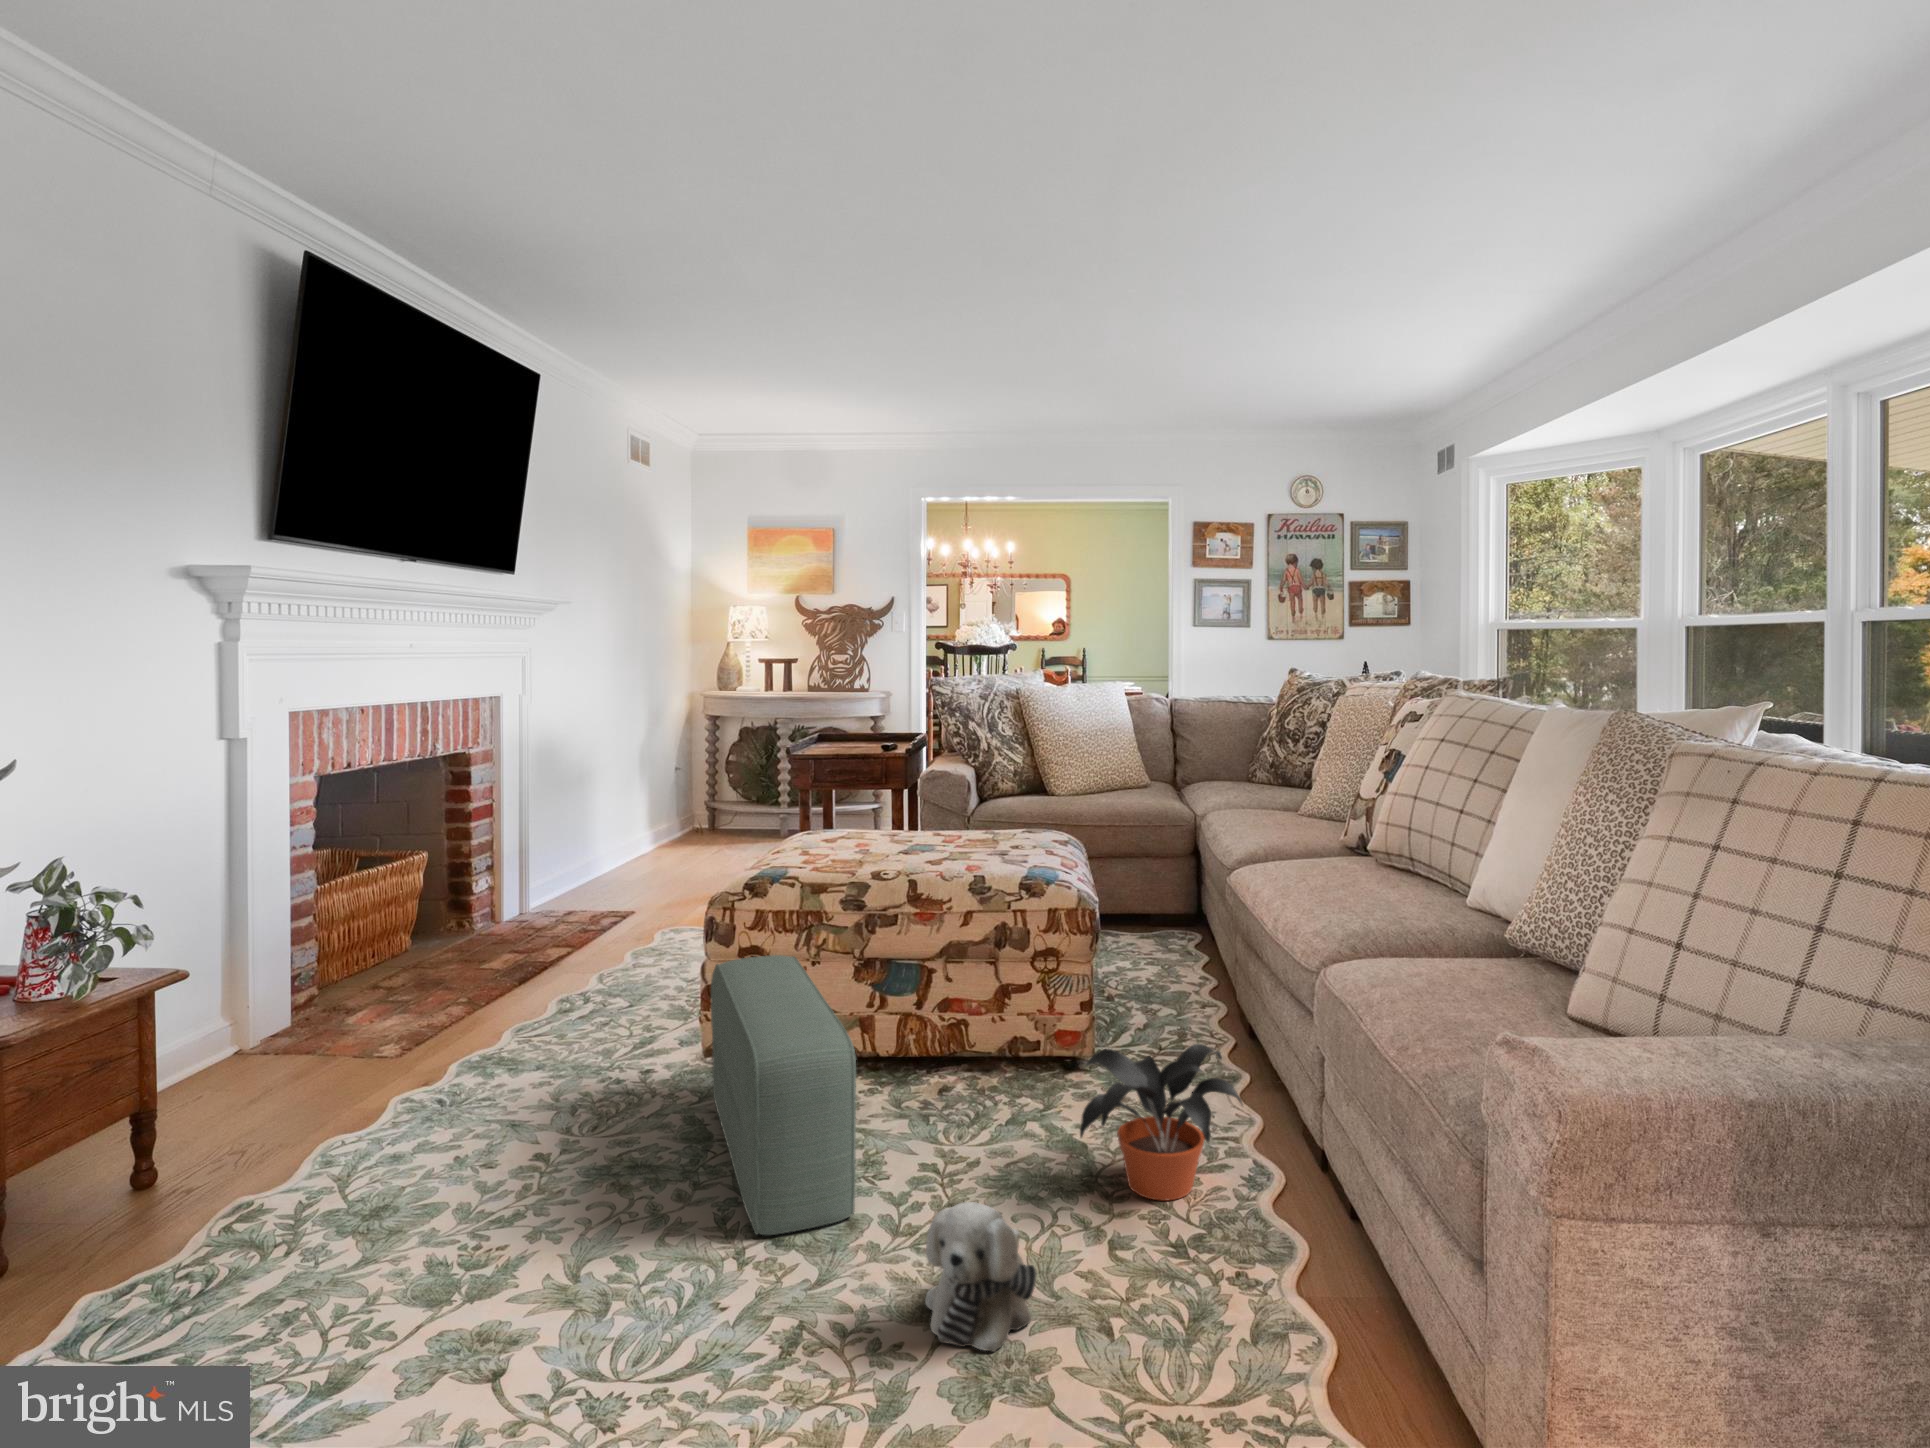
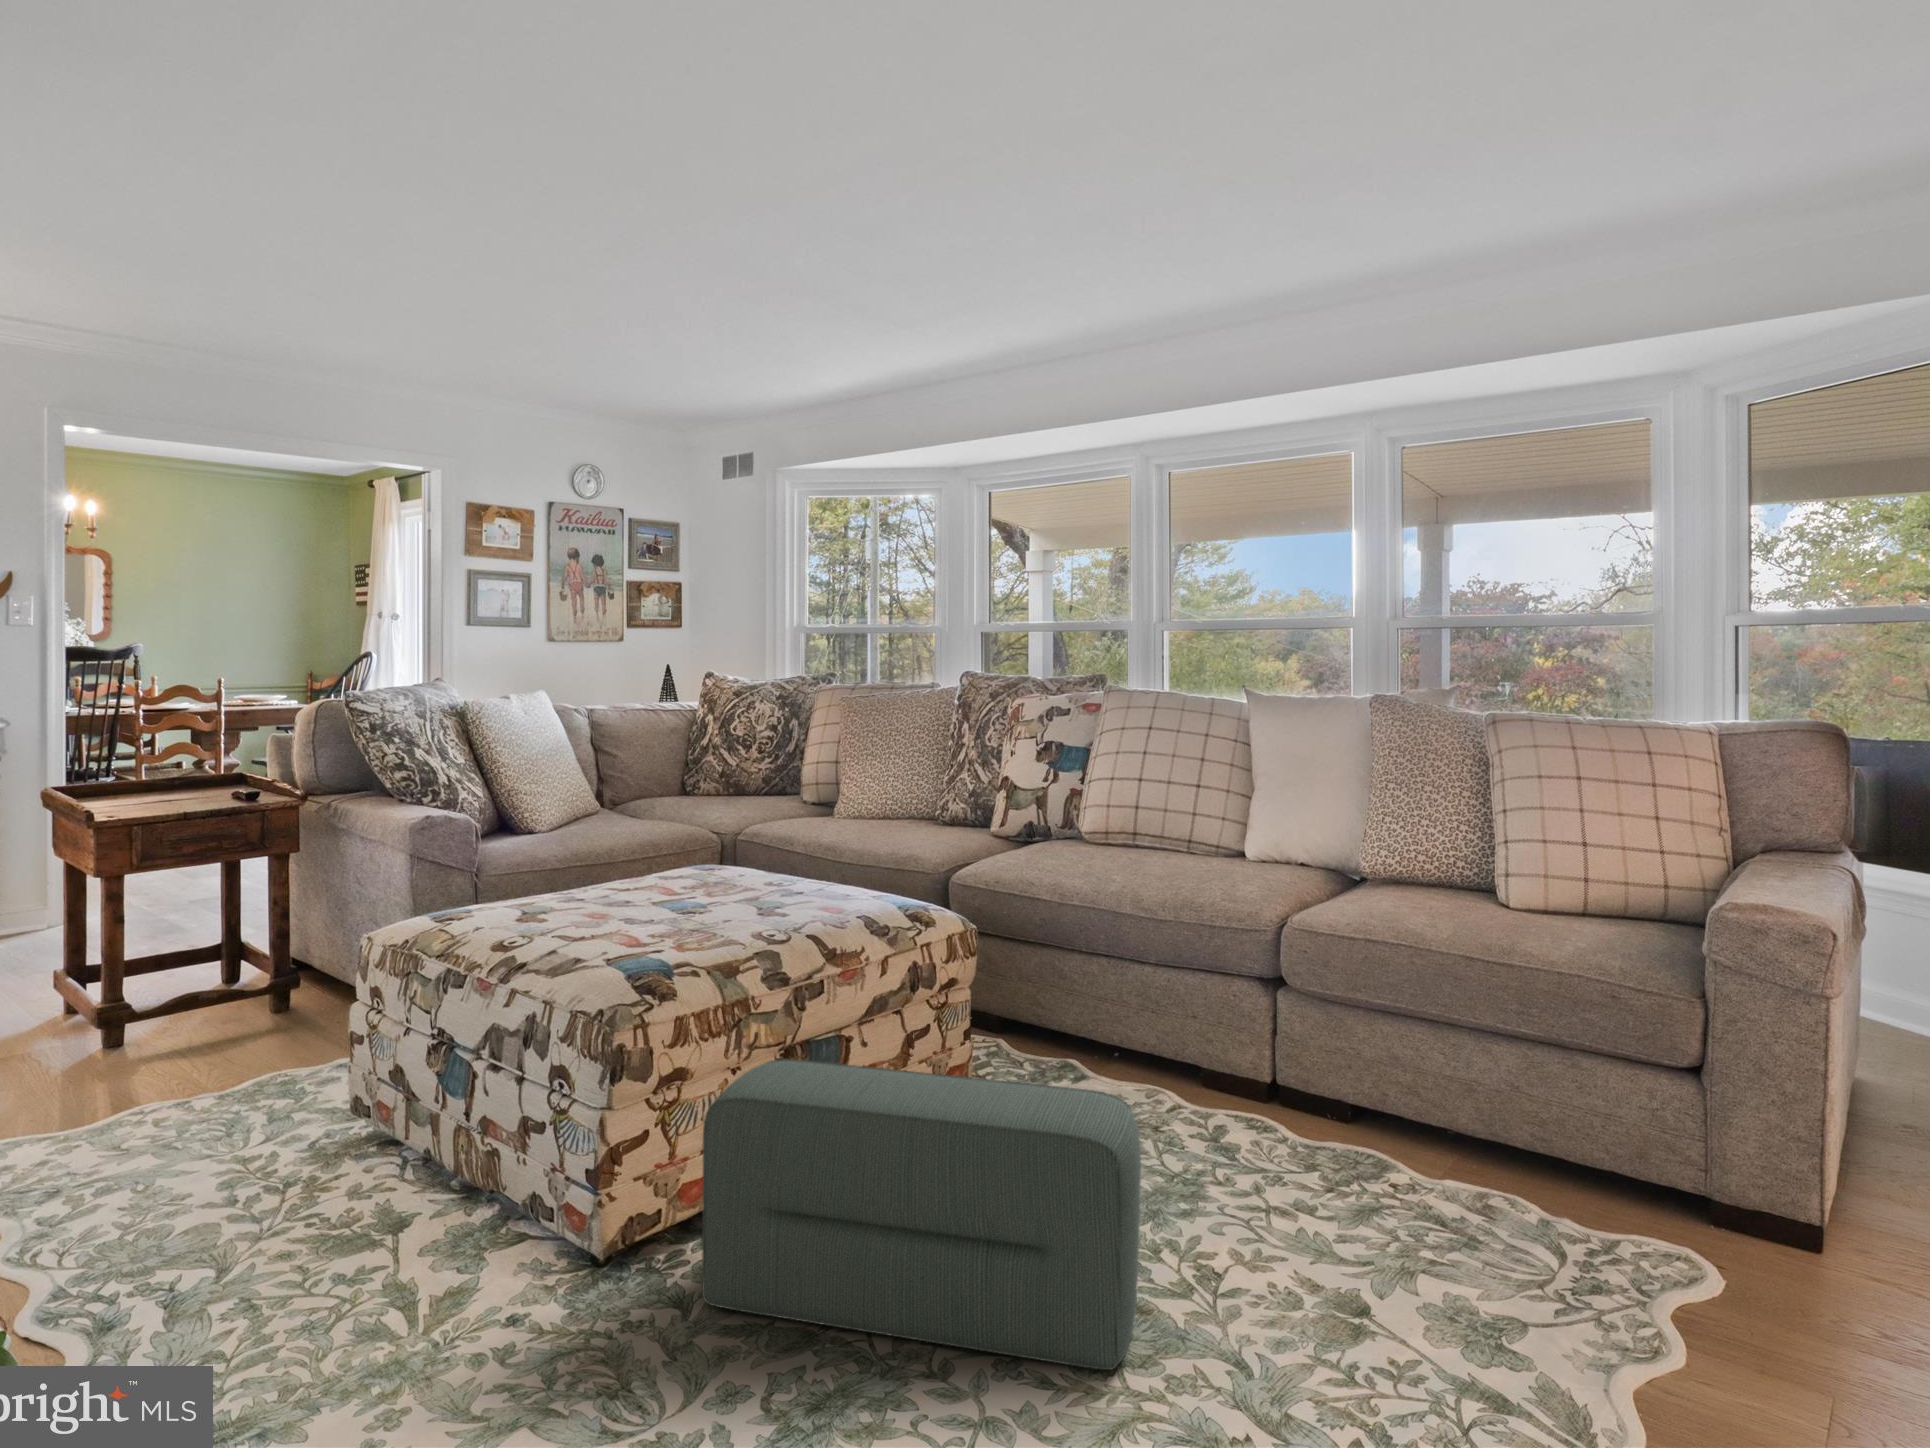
potted plant: present [1080,1044,1242,1200] -> none [1133,1016,1299,1167]
plush toy: present [925,1202,1036,1352] -> none [1270,1181,1430,1328]

